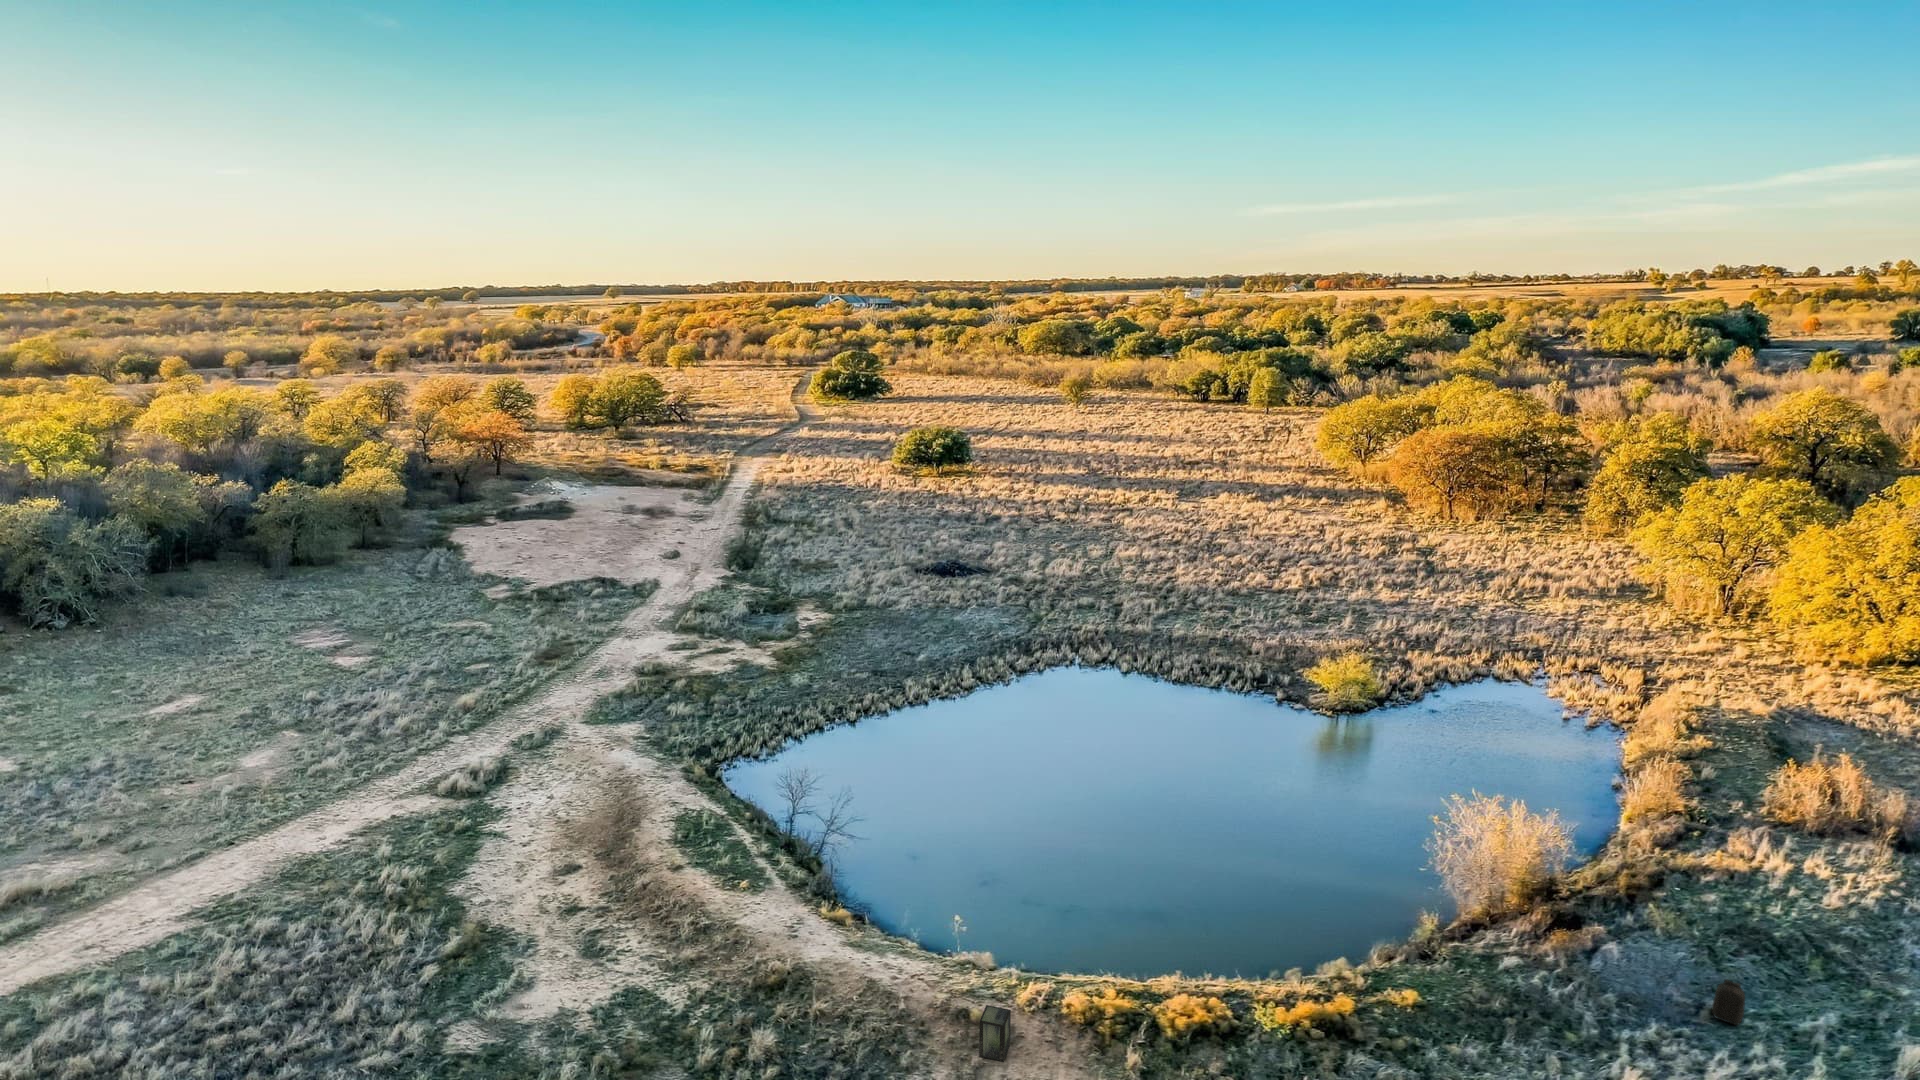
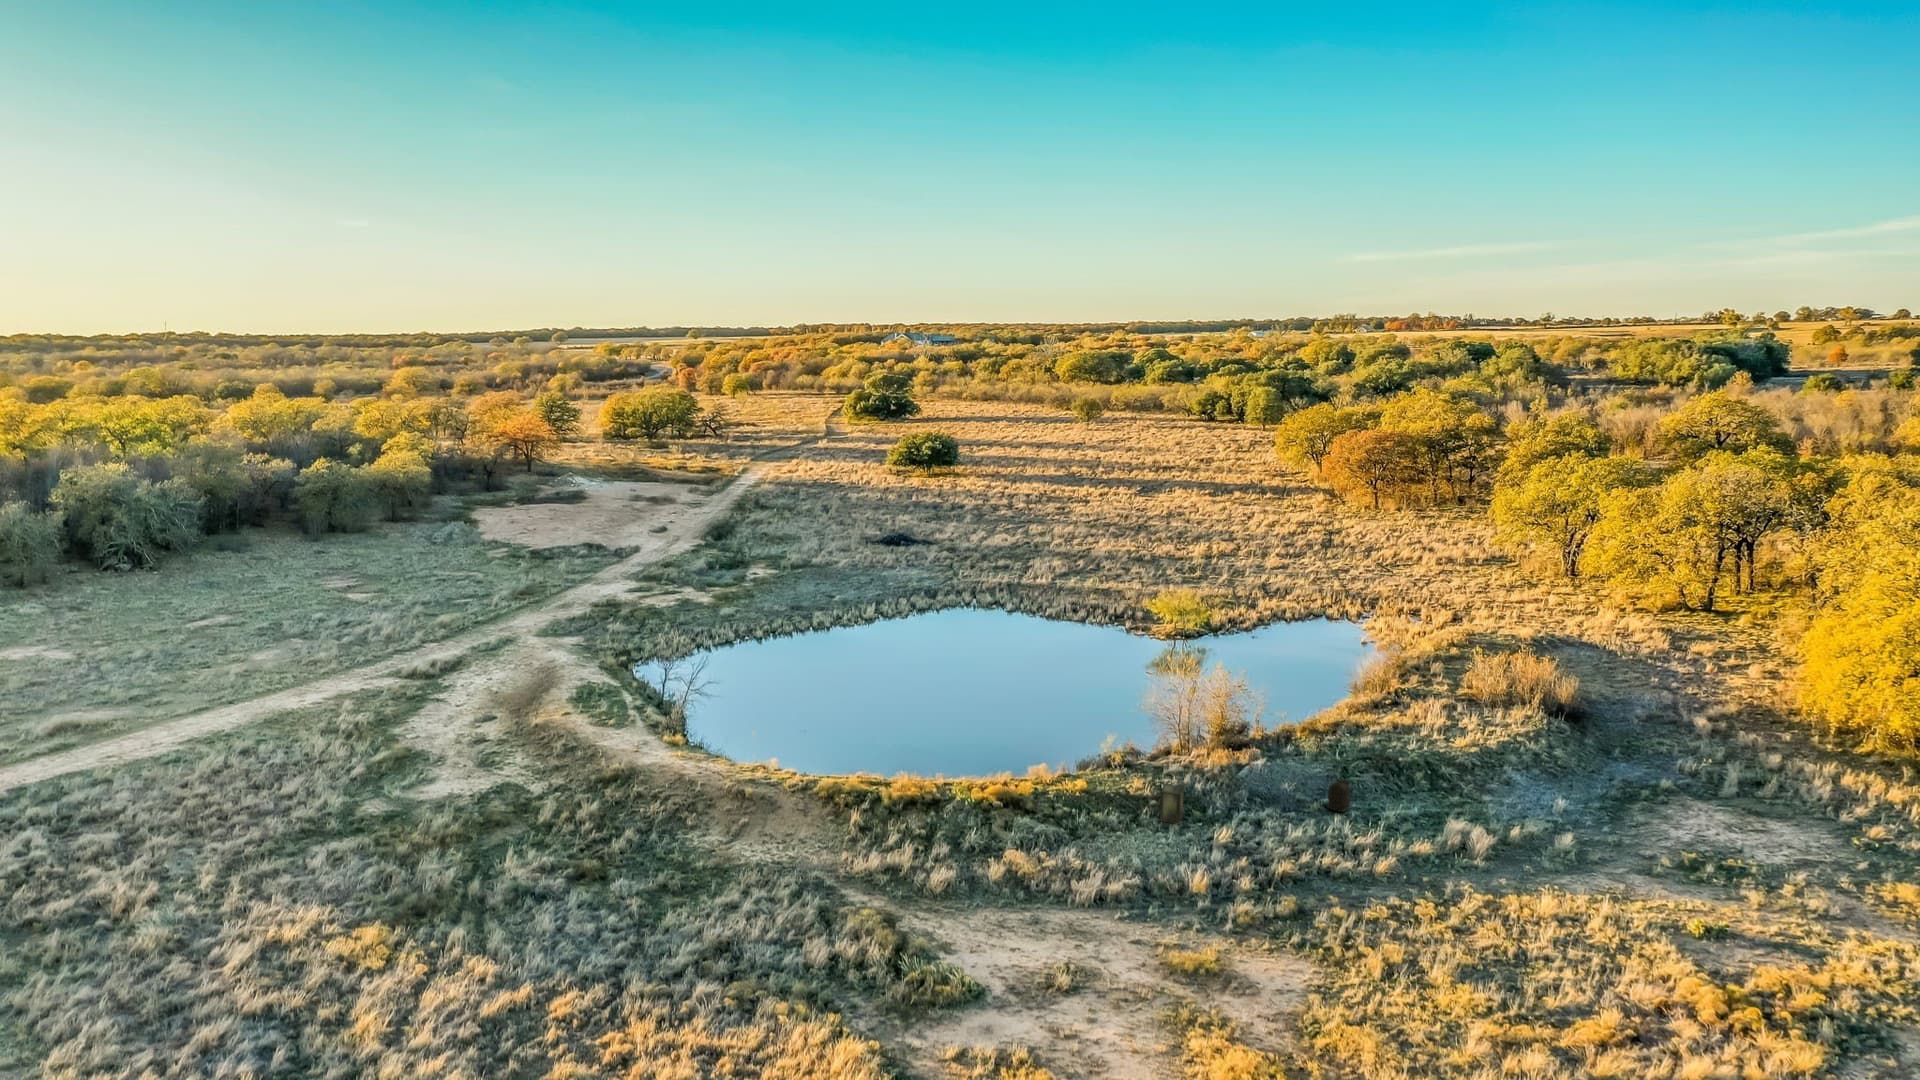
storage box: present [979,1005,1011,1062] -> present [1160,784,1184,825]

